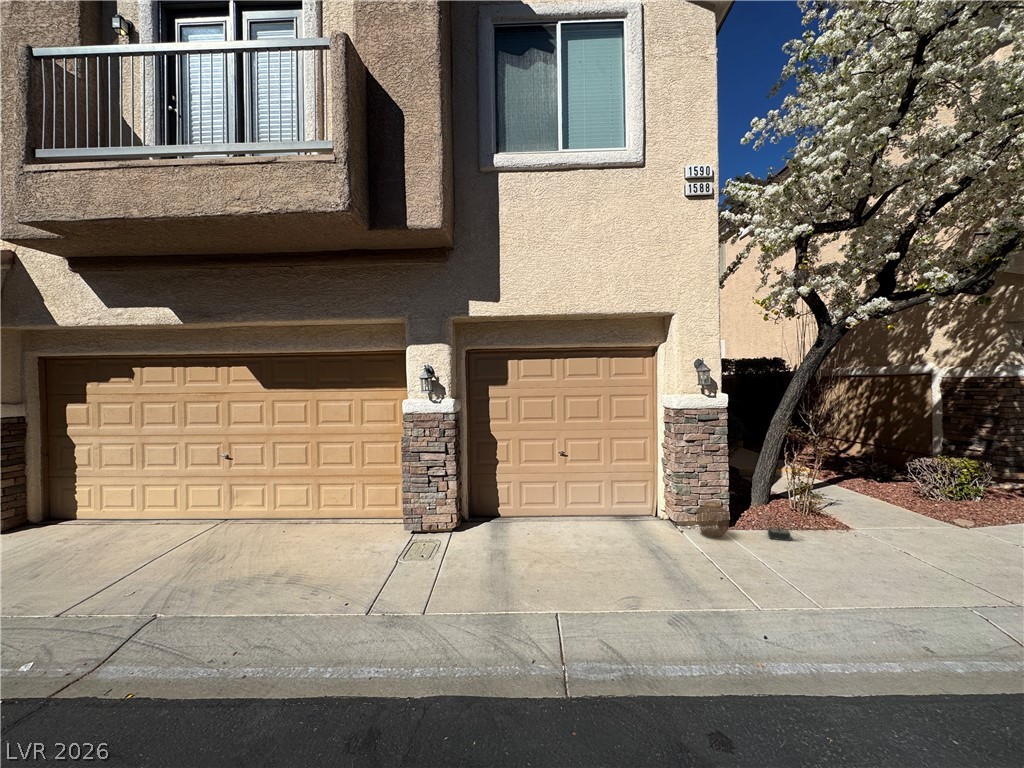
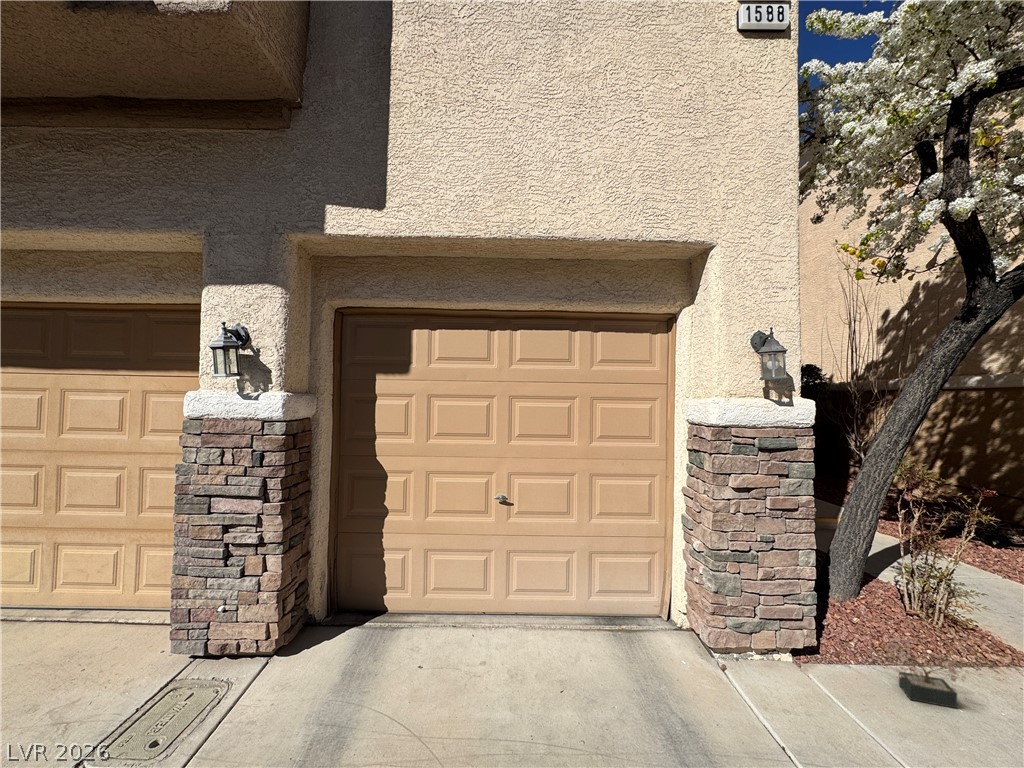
woven basket: present [697,502,729,537] -> none [756,612,825,691]

